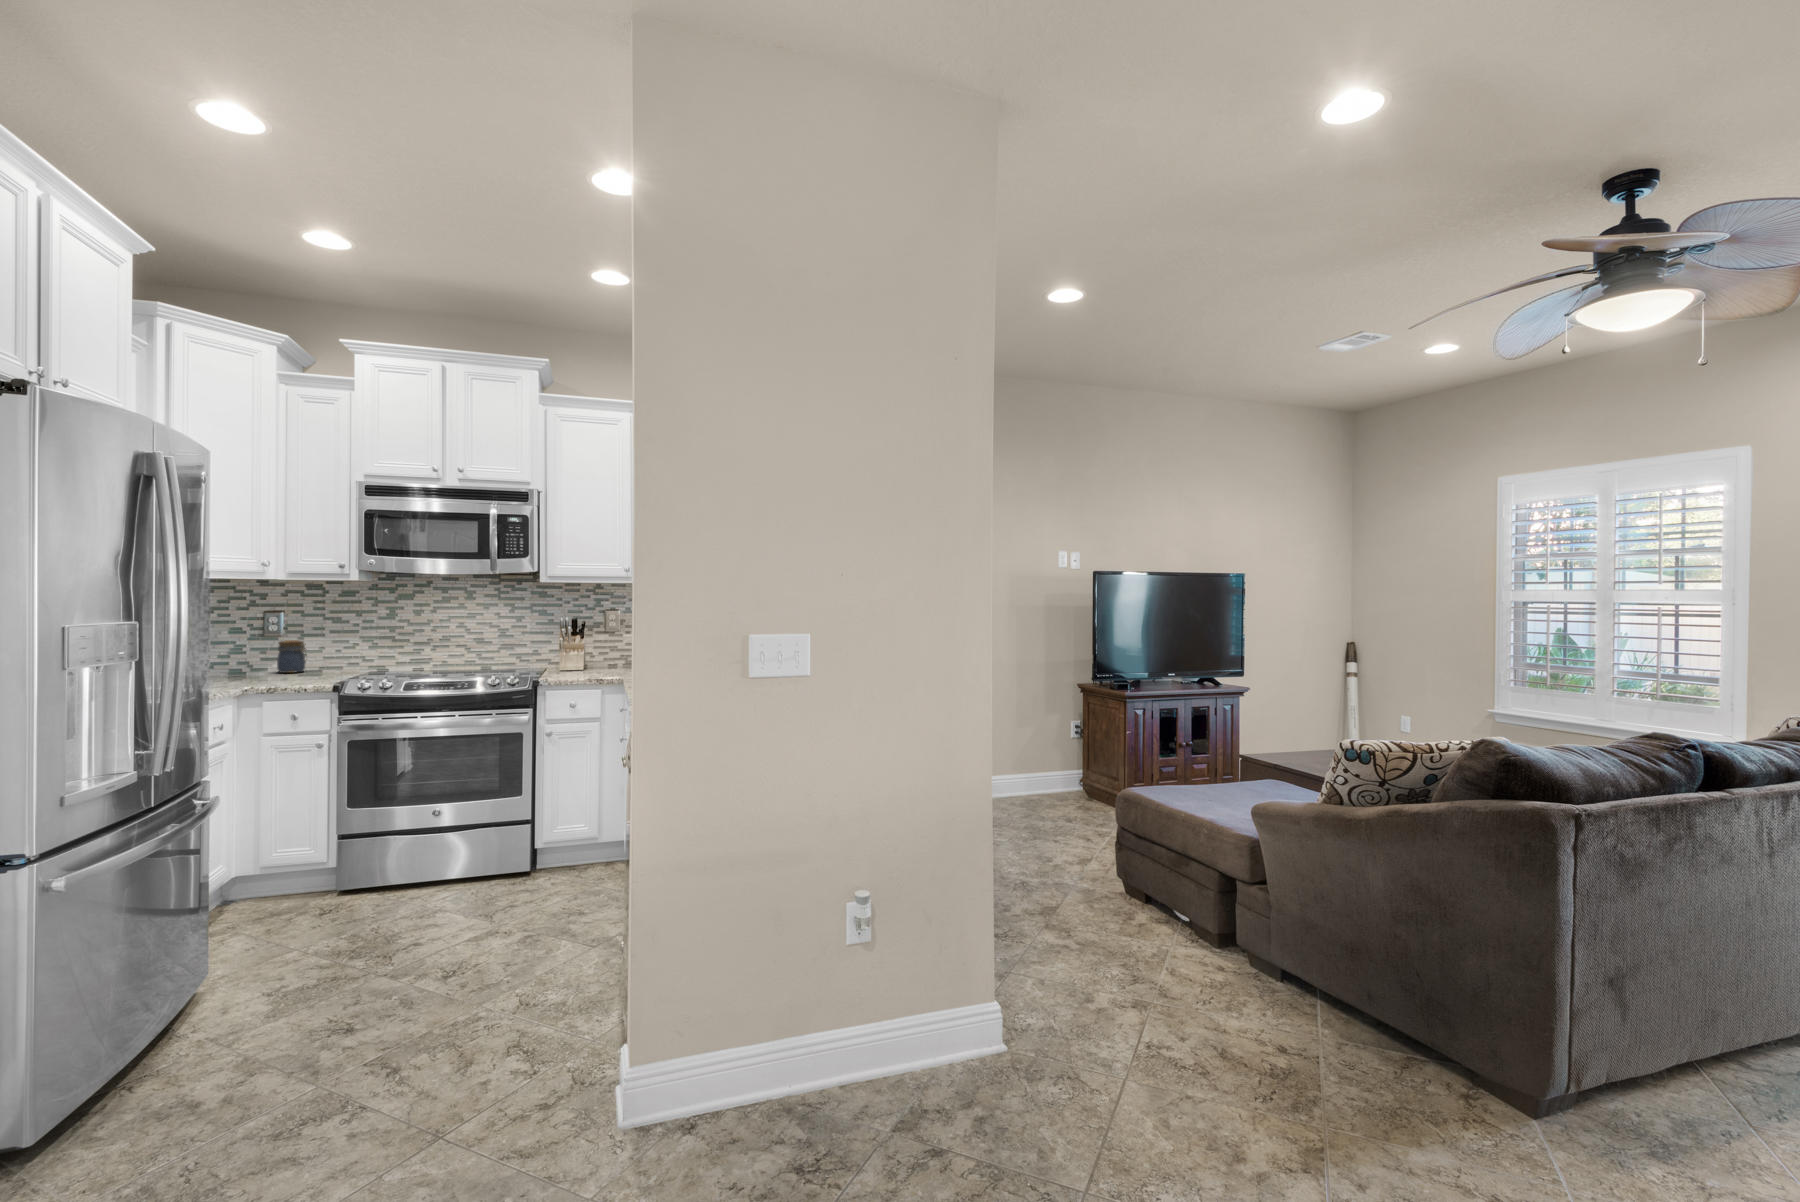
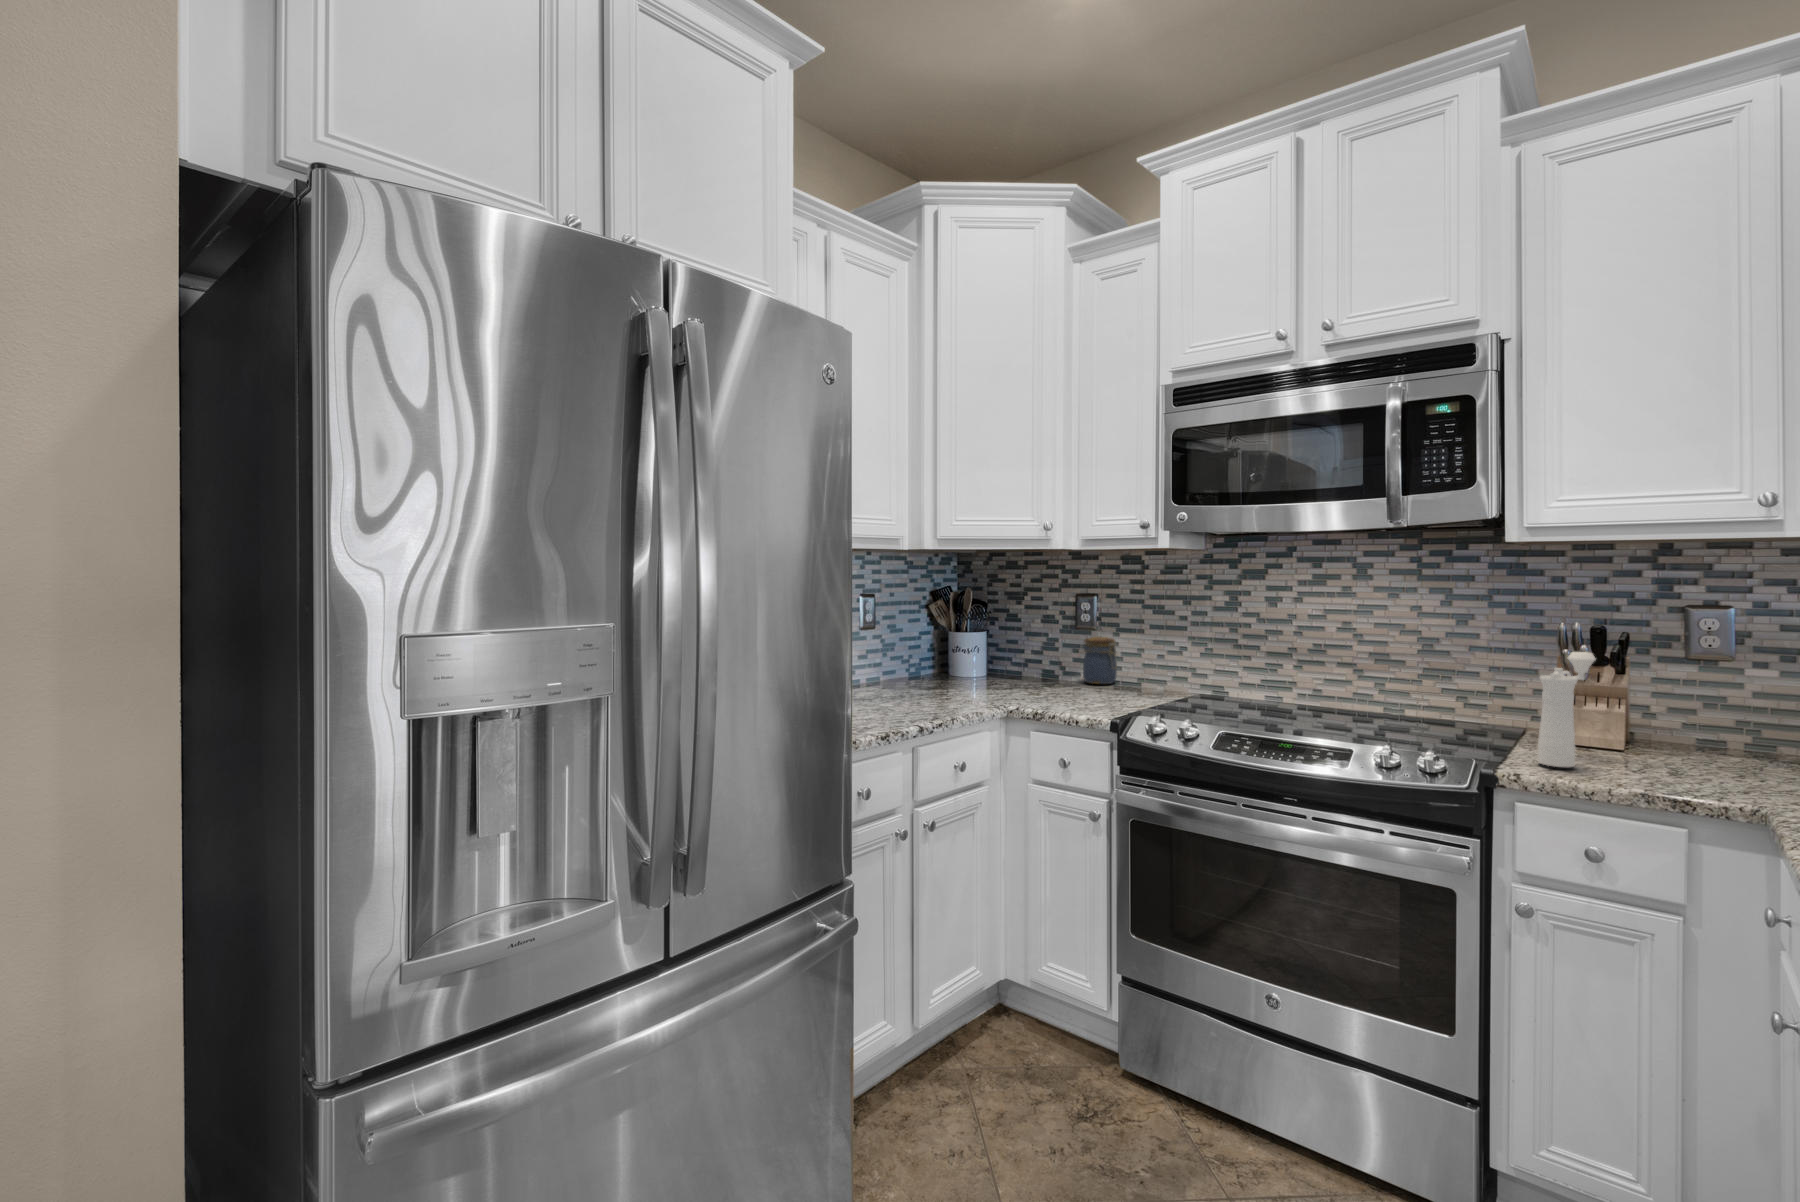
pepper mill: none [553,629,573,676] -> present [1538,652,1595,767]

